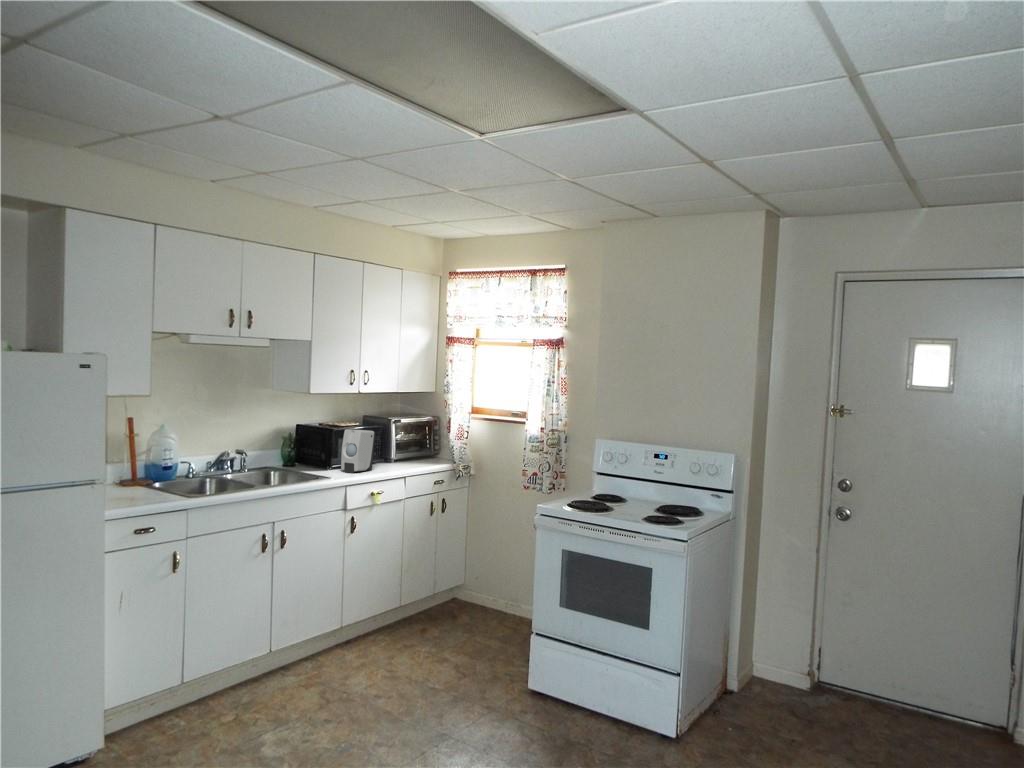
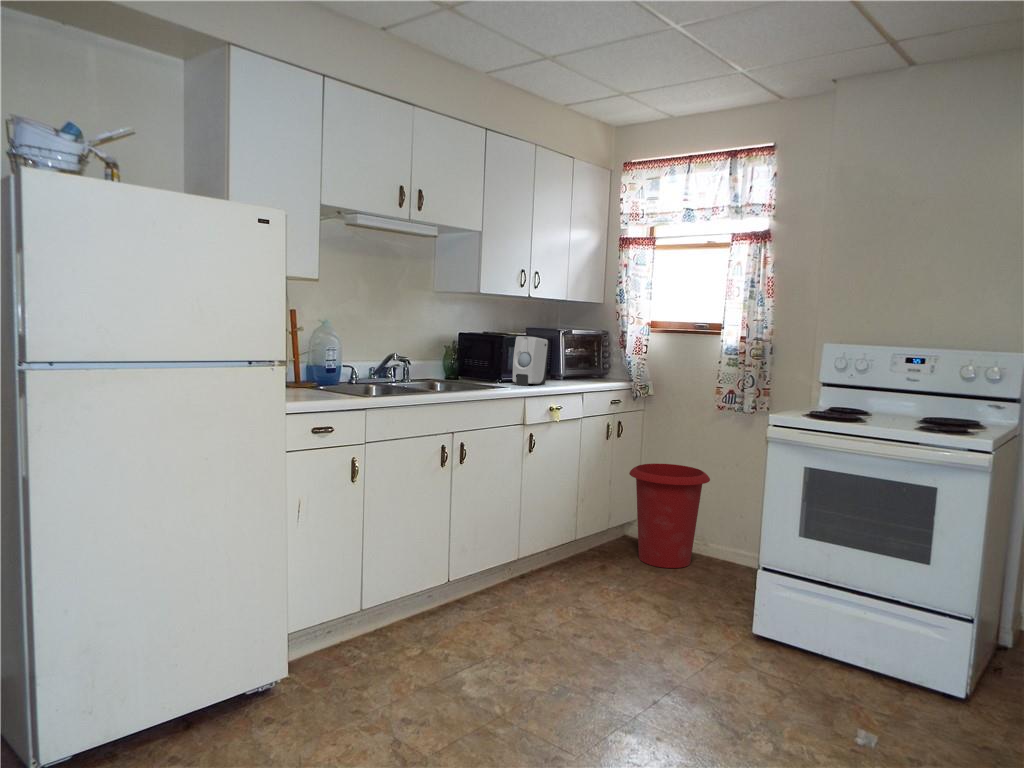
waste bin: none [449,535,518,629] -> present [629,464,710,568]

